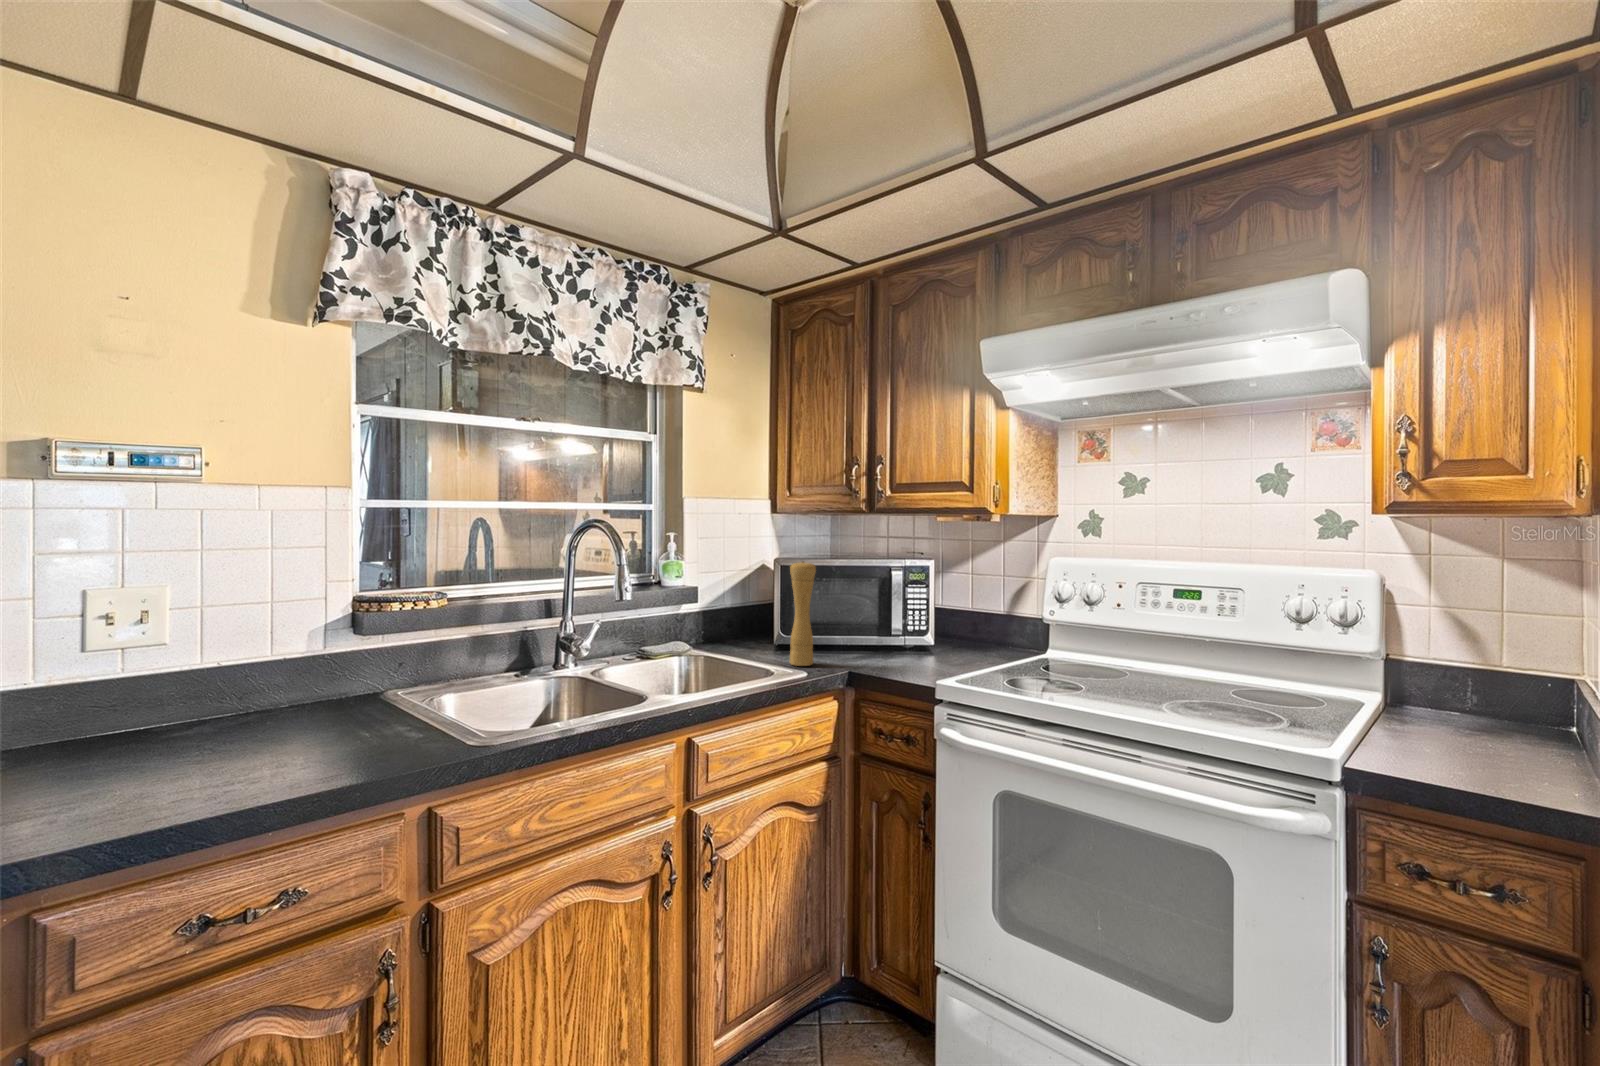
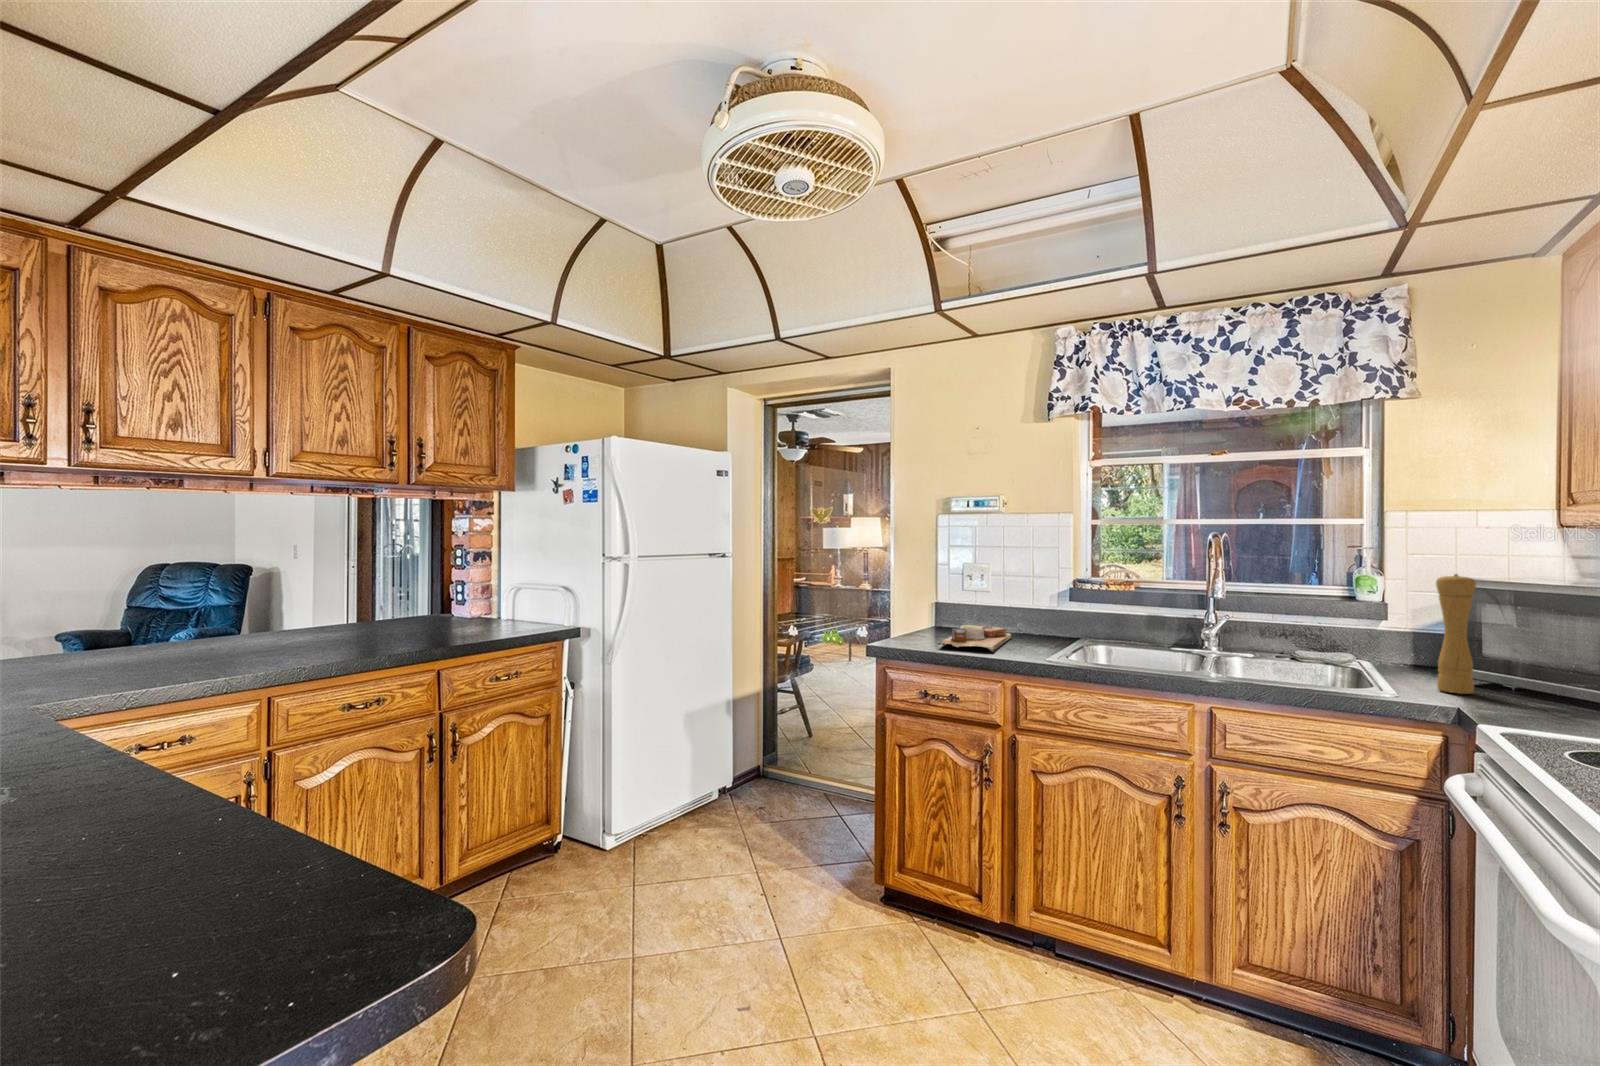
cutting board: none [152,705,352,790] -> present [938,625,1011,652]

